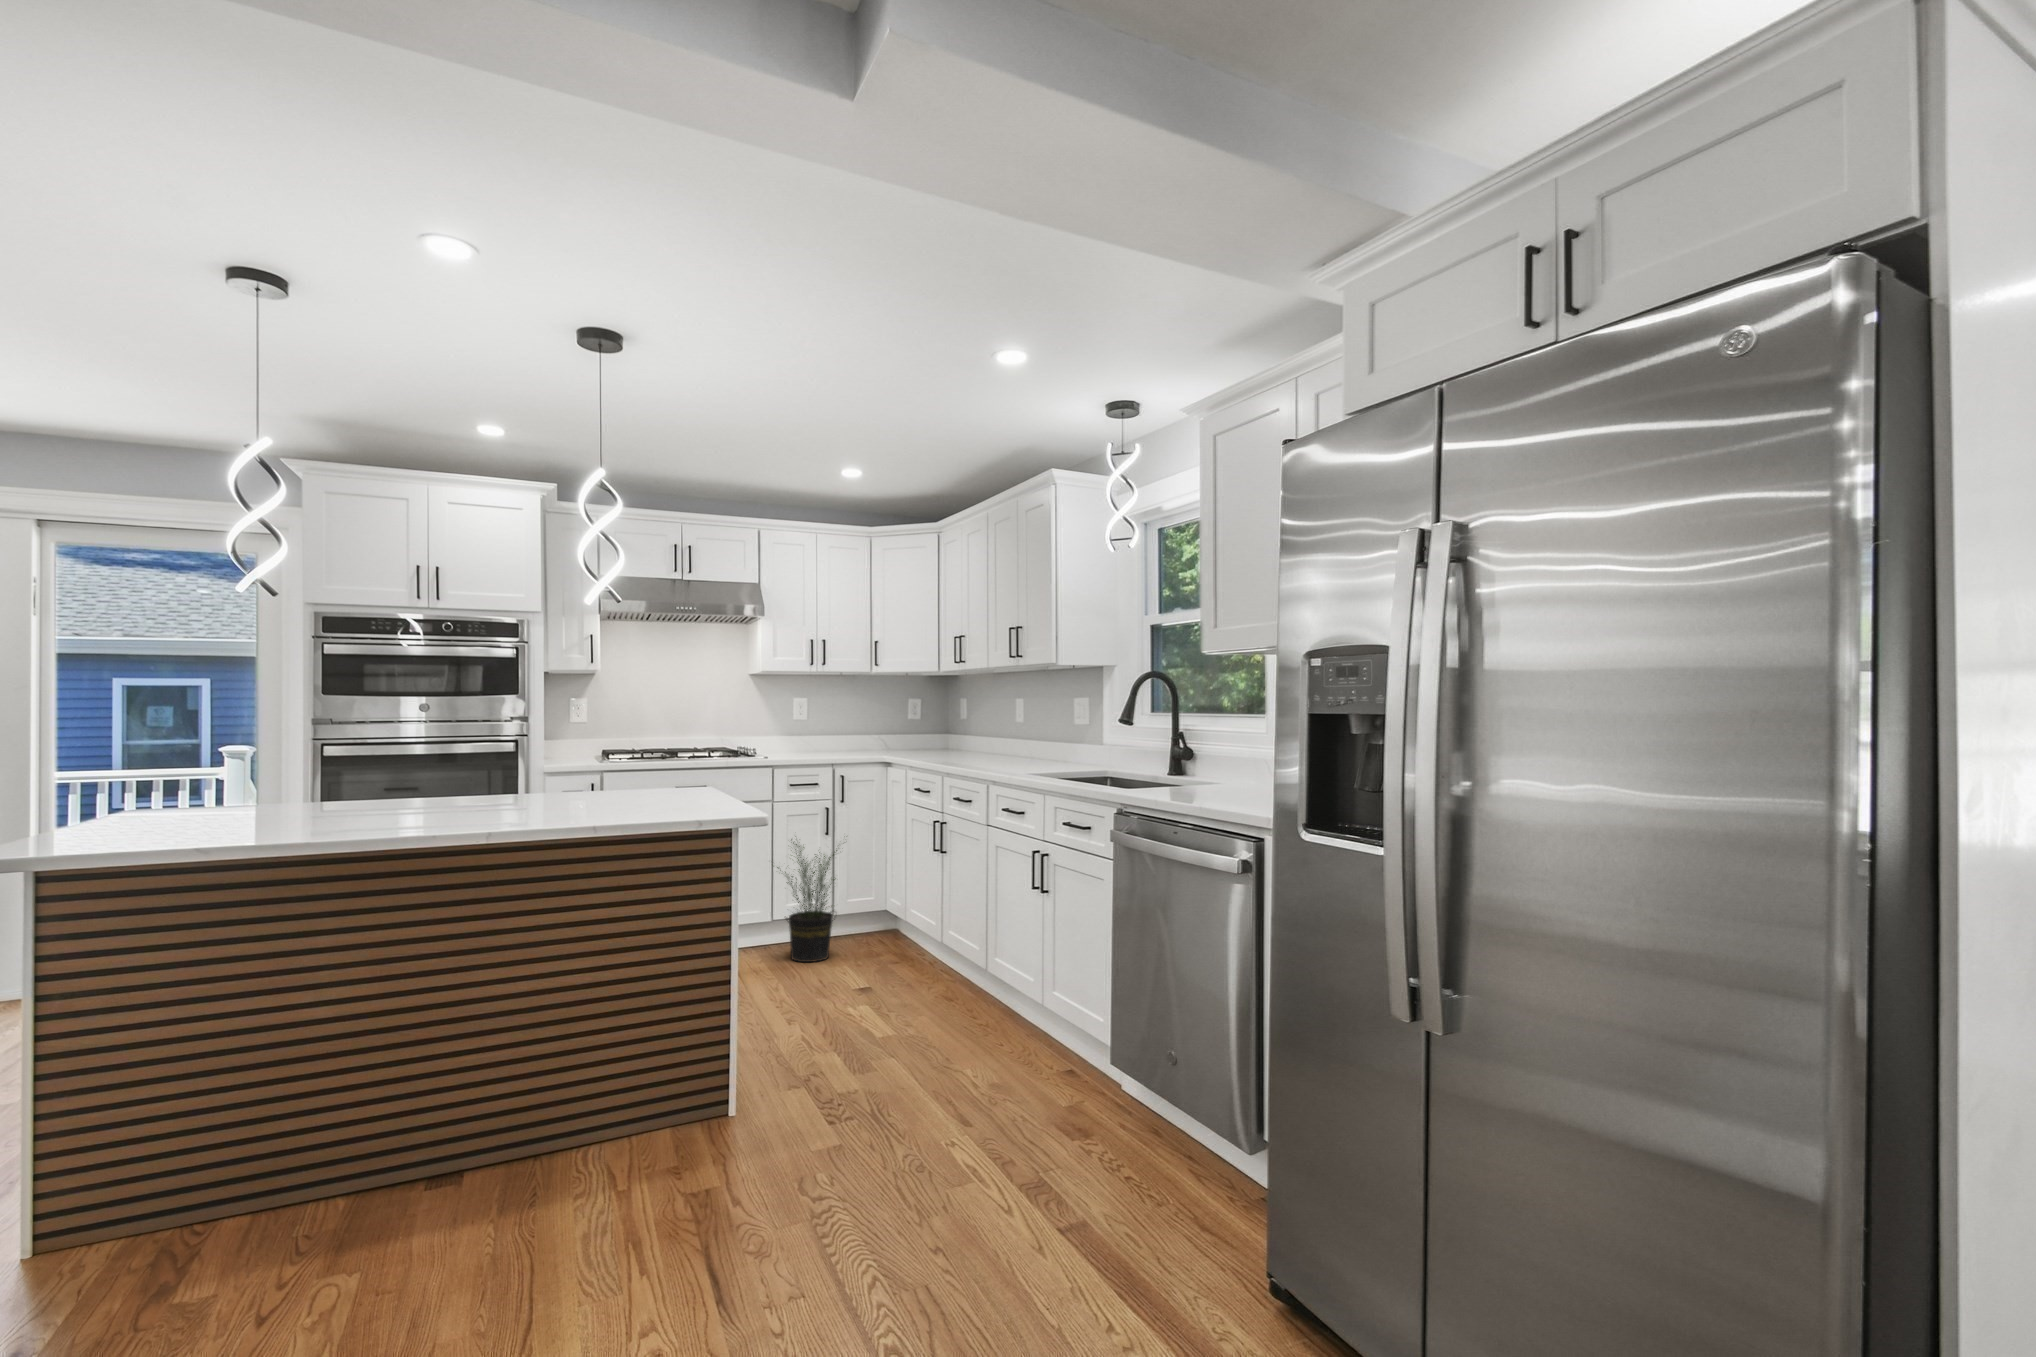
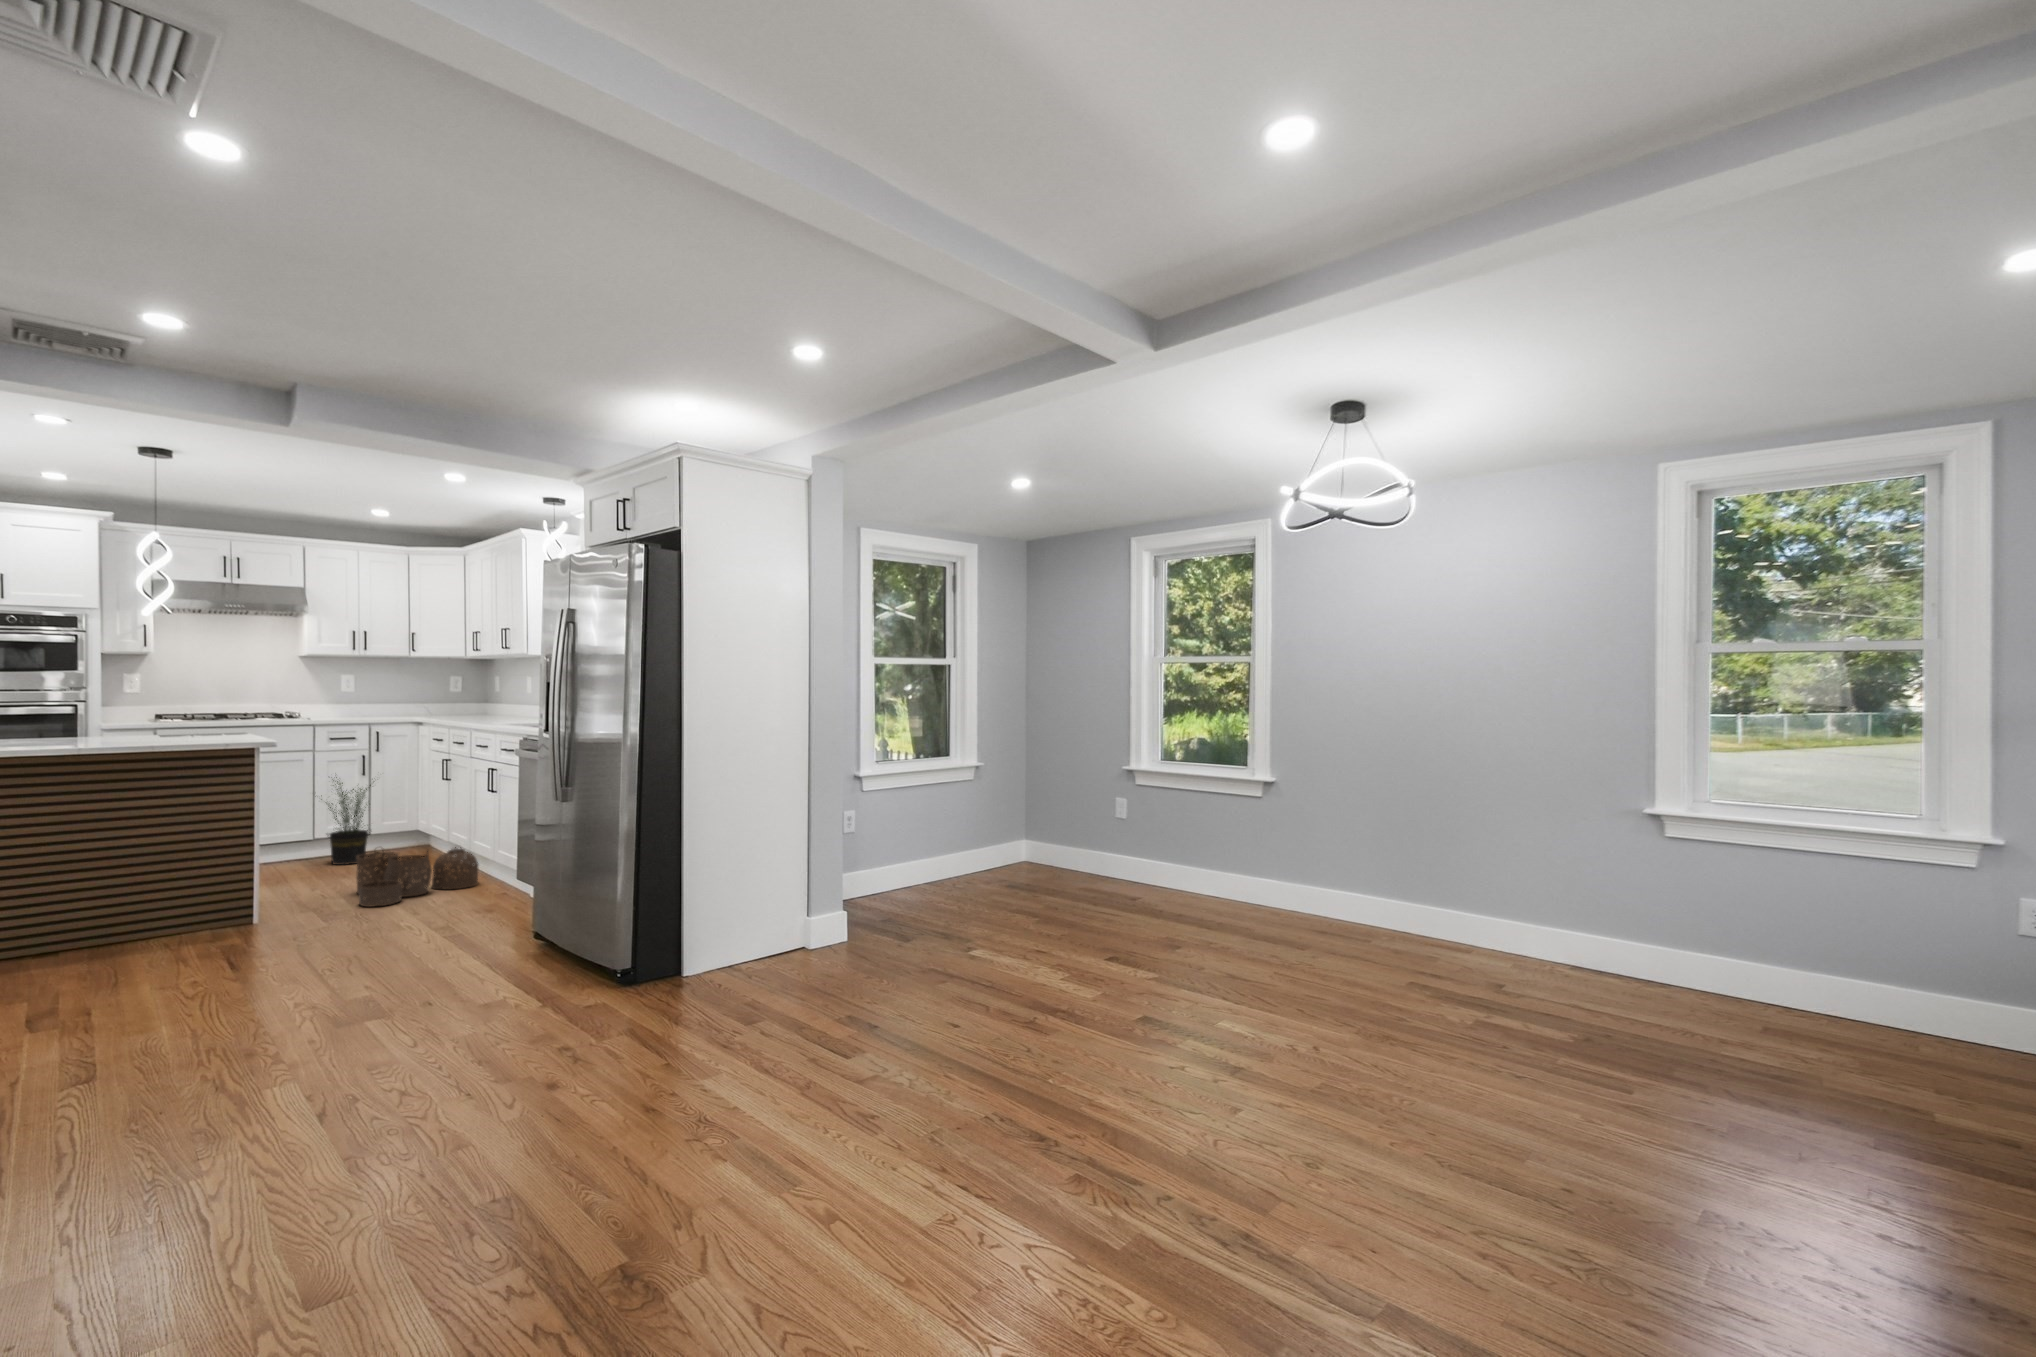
woven basket: none [835,963,997,1081] -> present [356,847,478,907]

